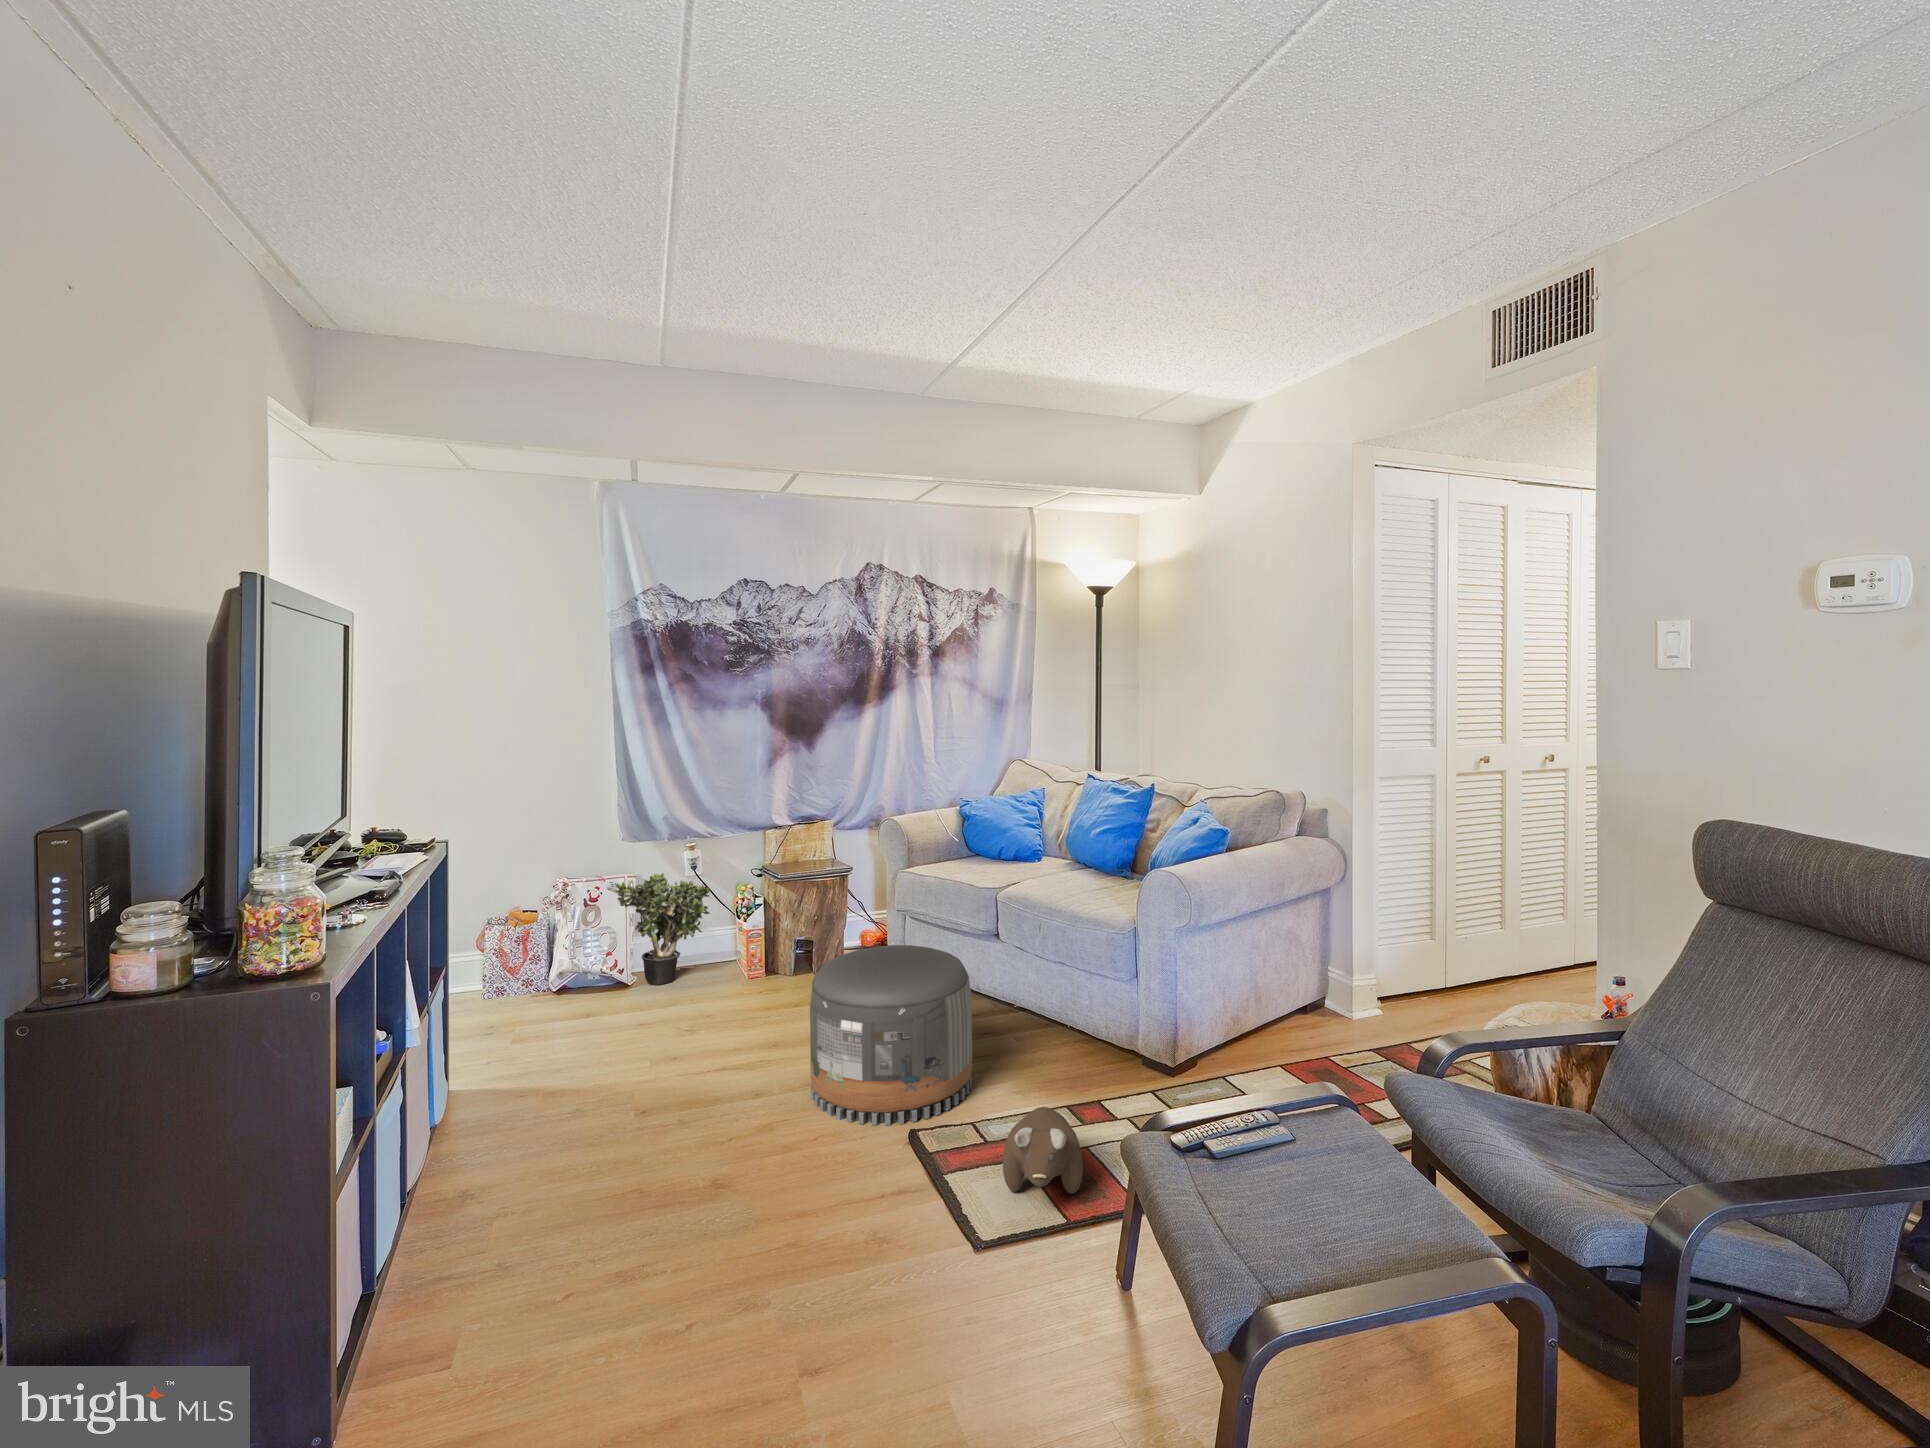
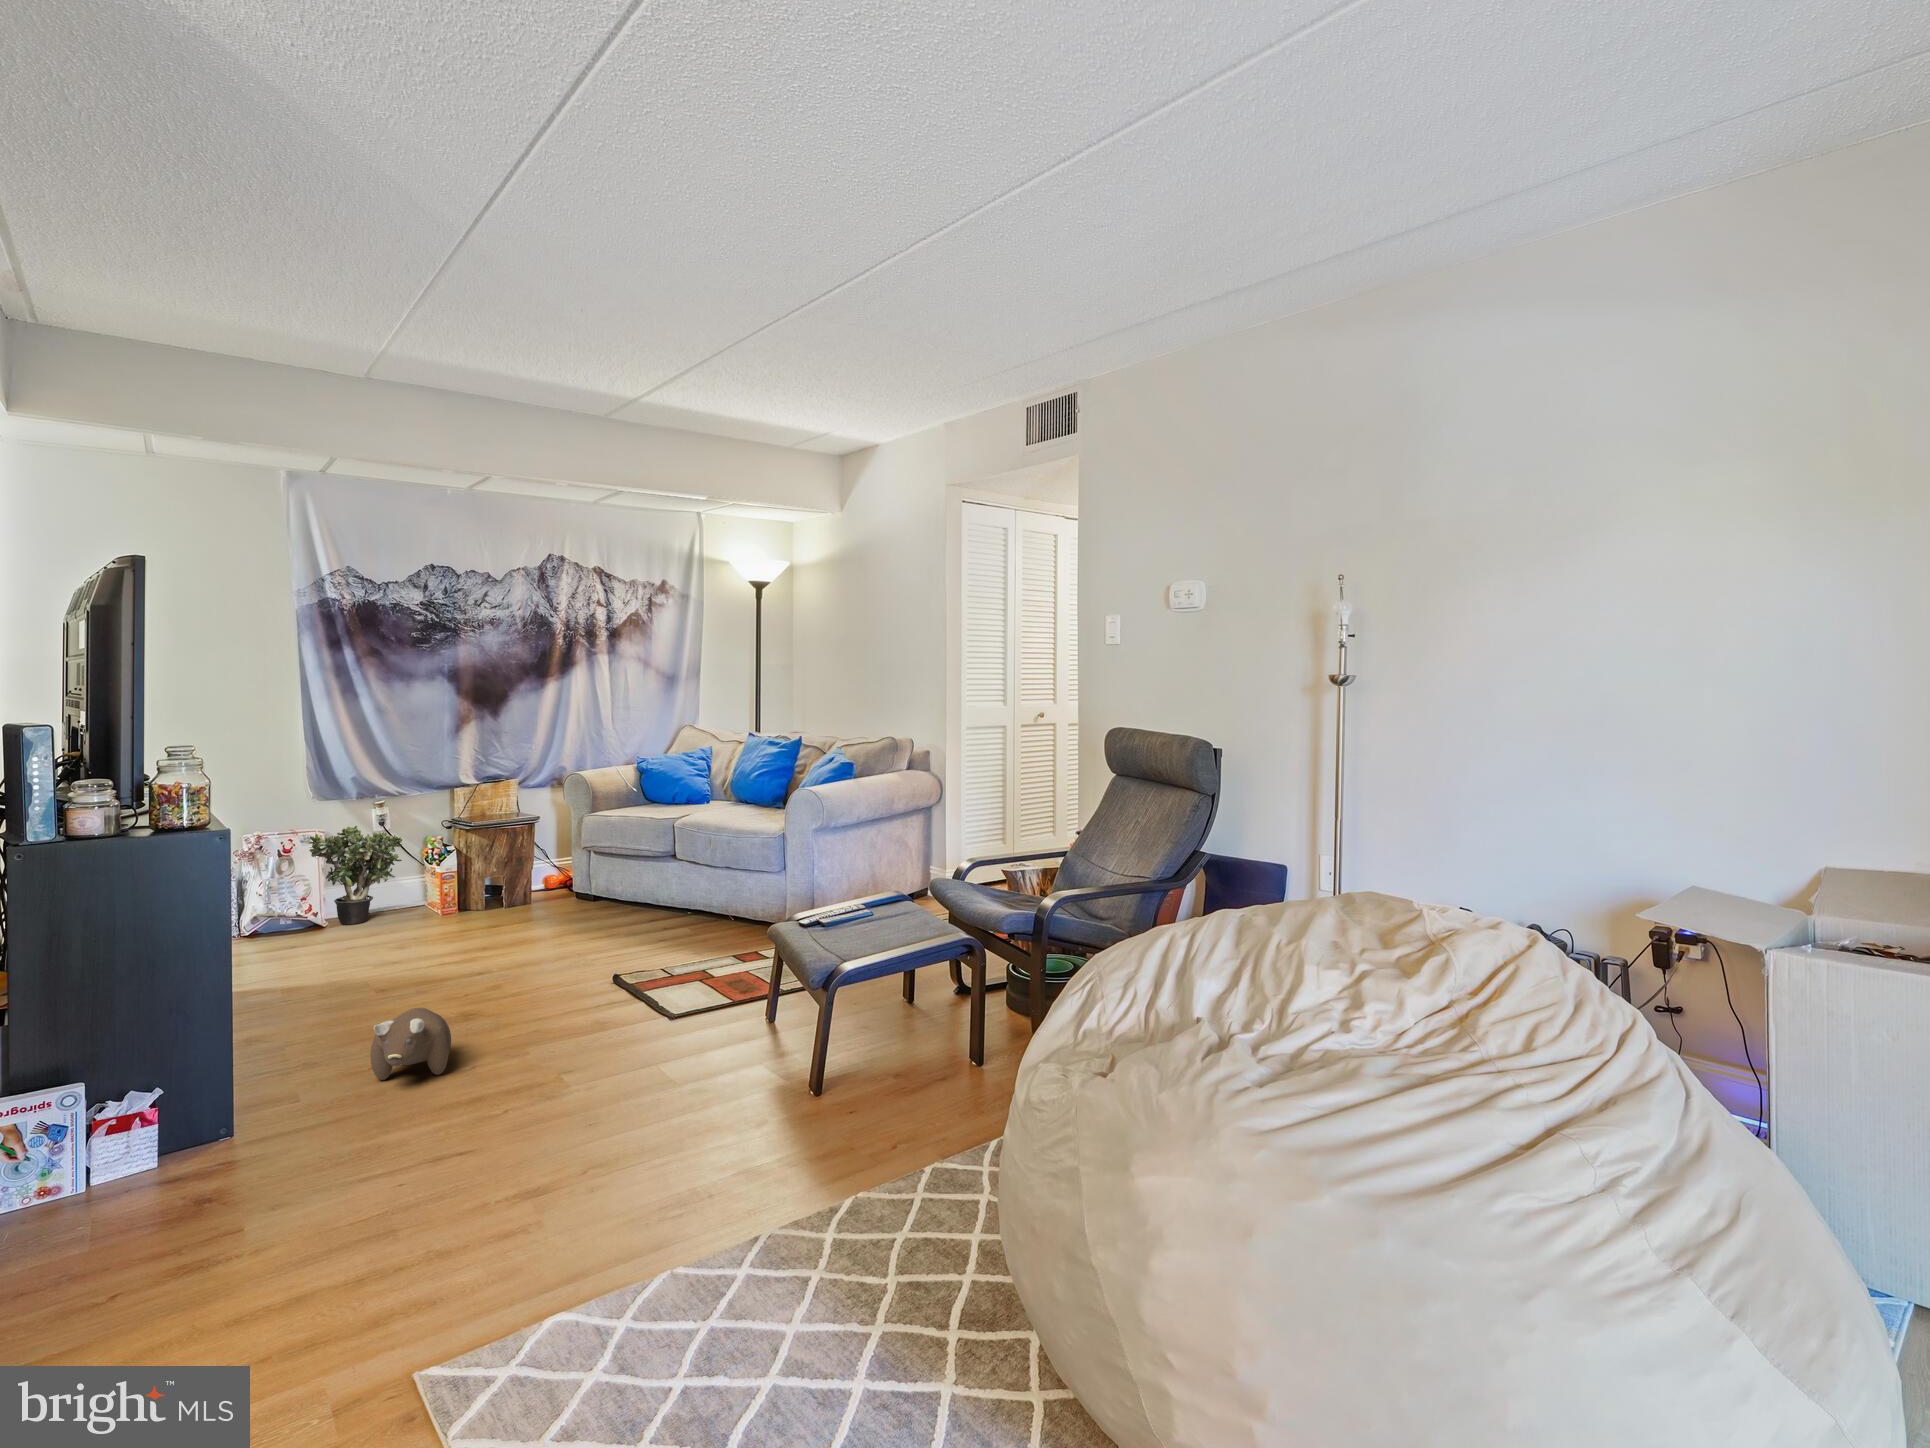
pouf: present [810,945,972,1125] -> none [521,857,656,980]
plush toy: present [1003,1107,1083,1194] -> present [370,1008,451,1080]

